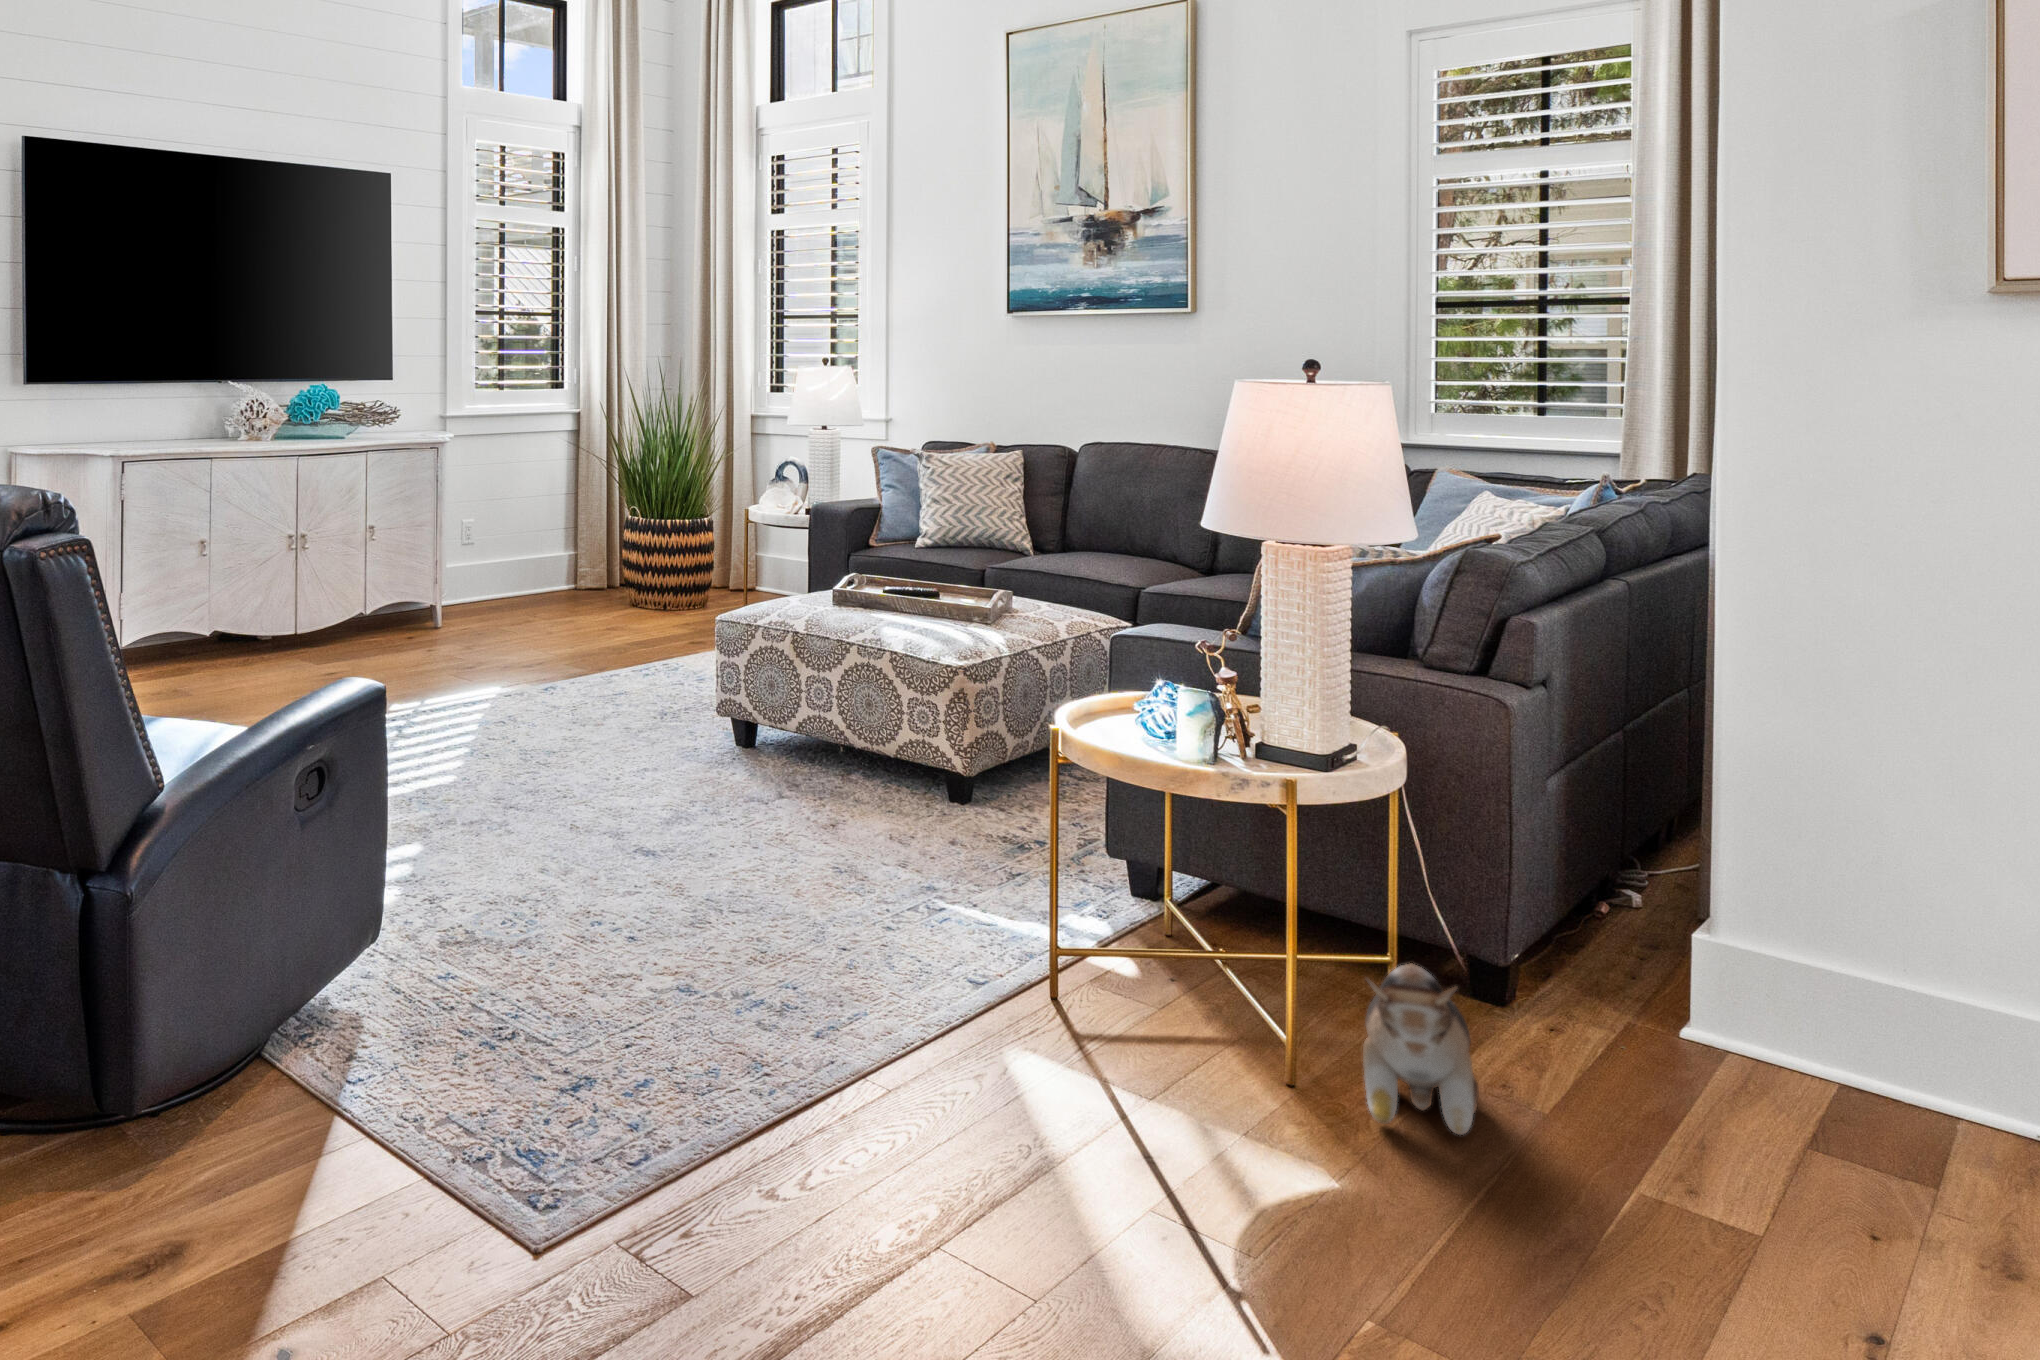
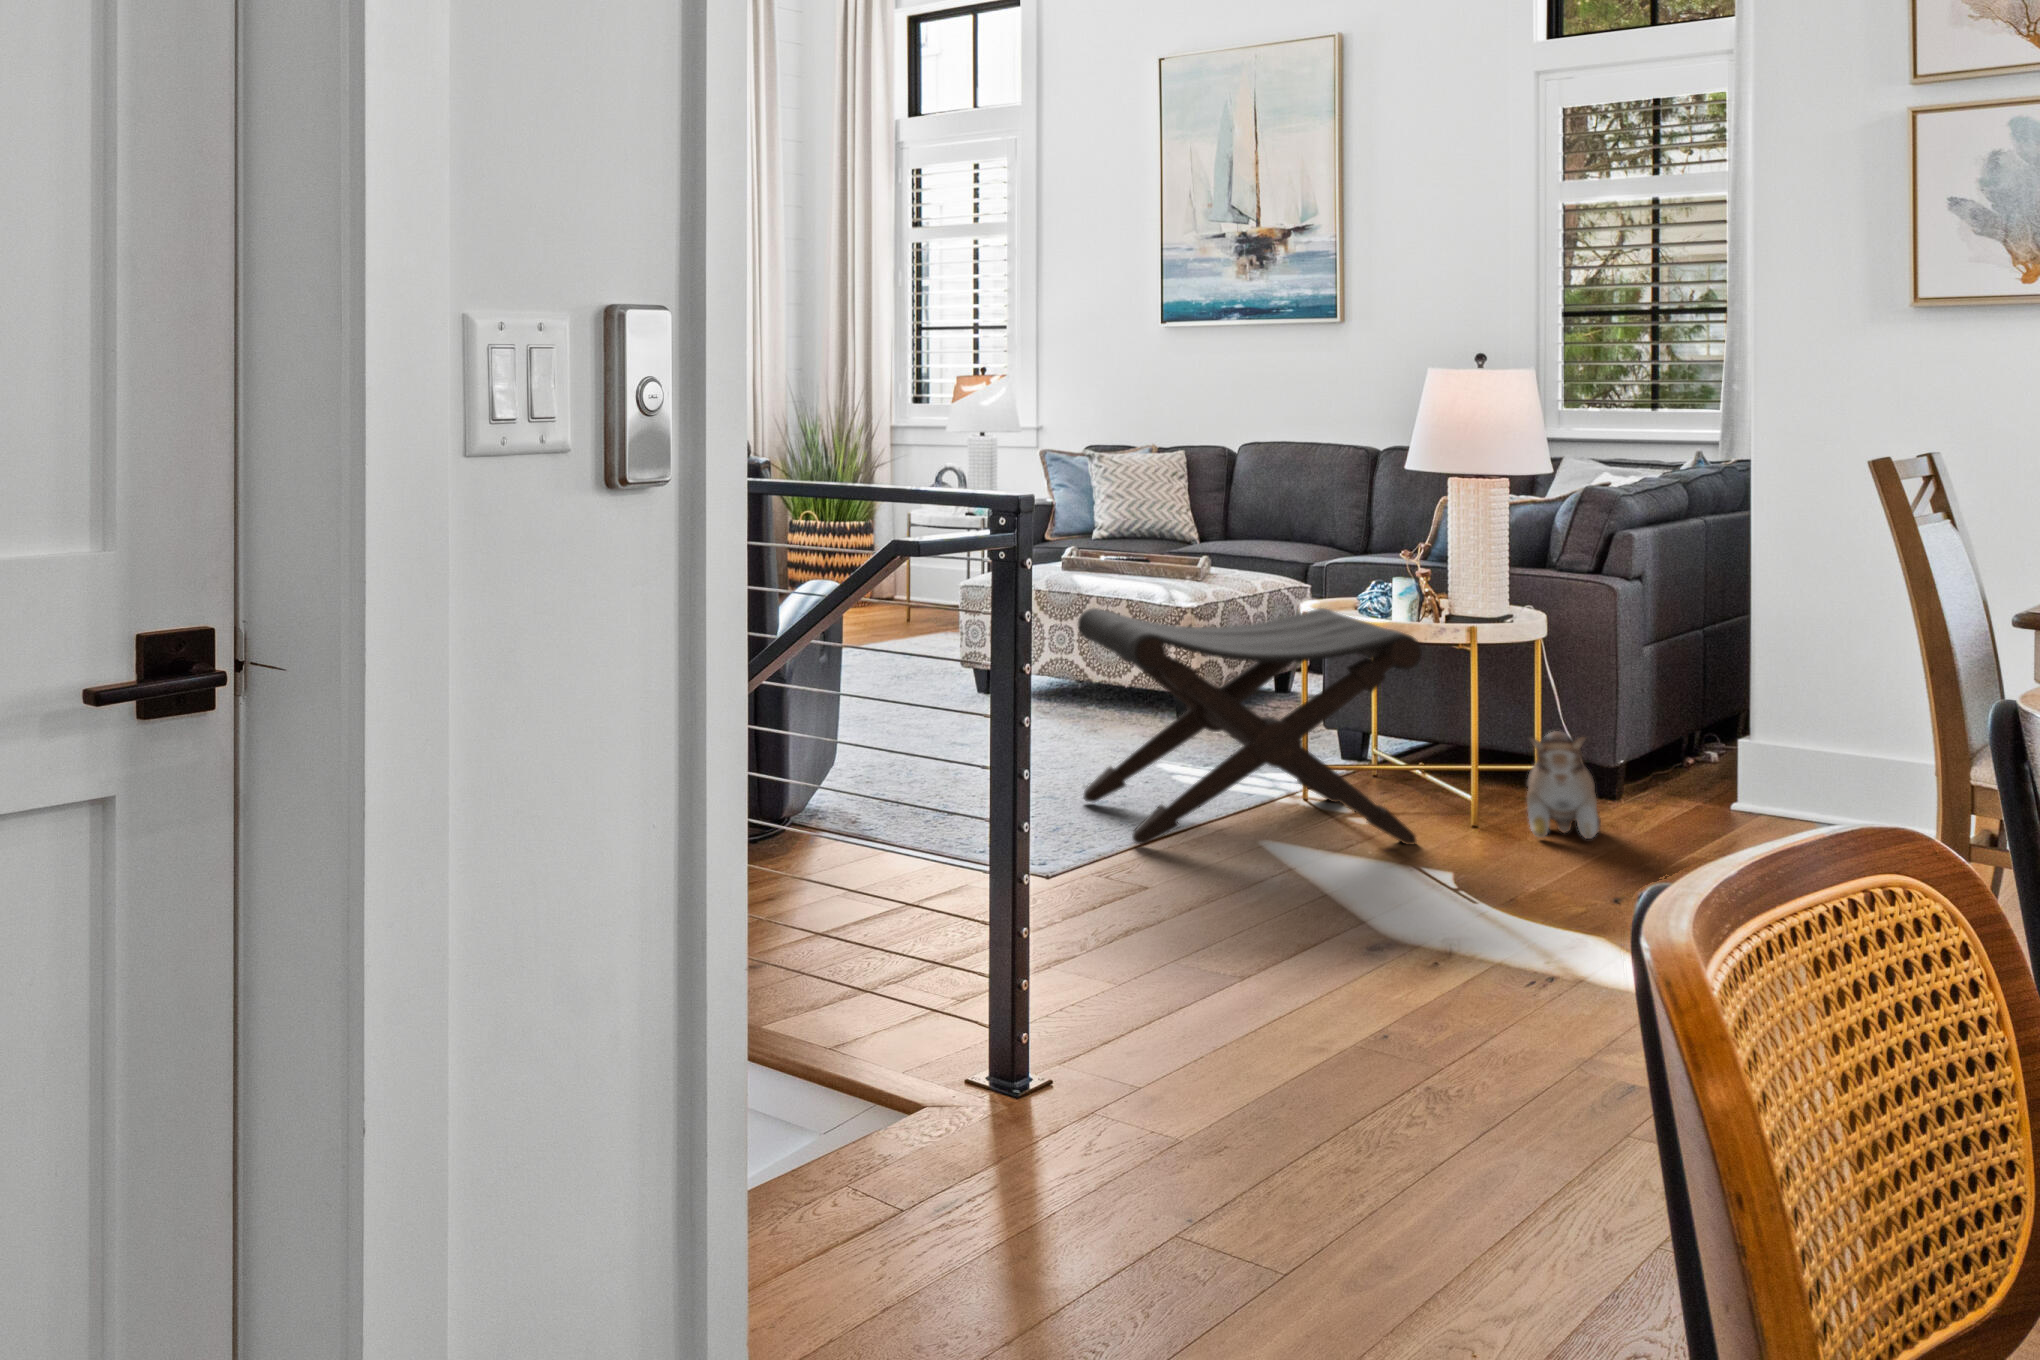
footstool: none [732,717,1198,1134] -> present [1078,608,1422,845]

